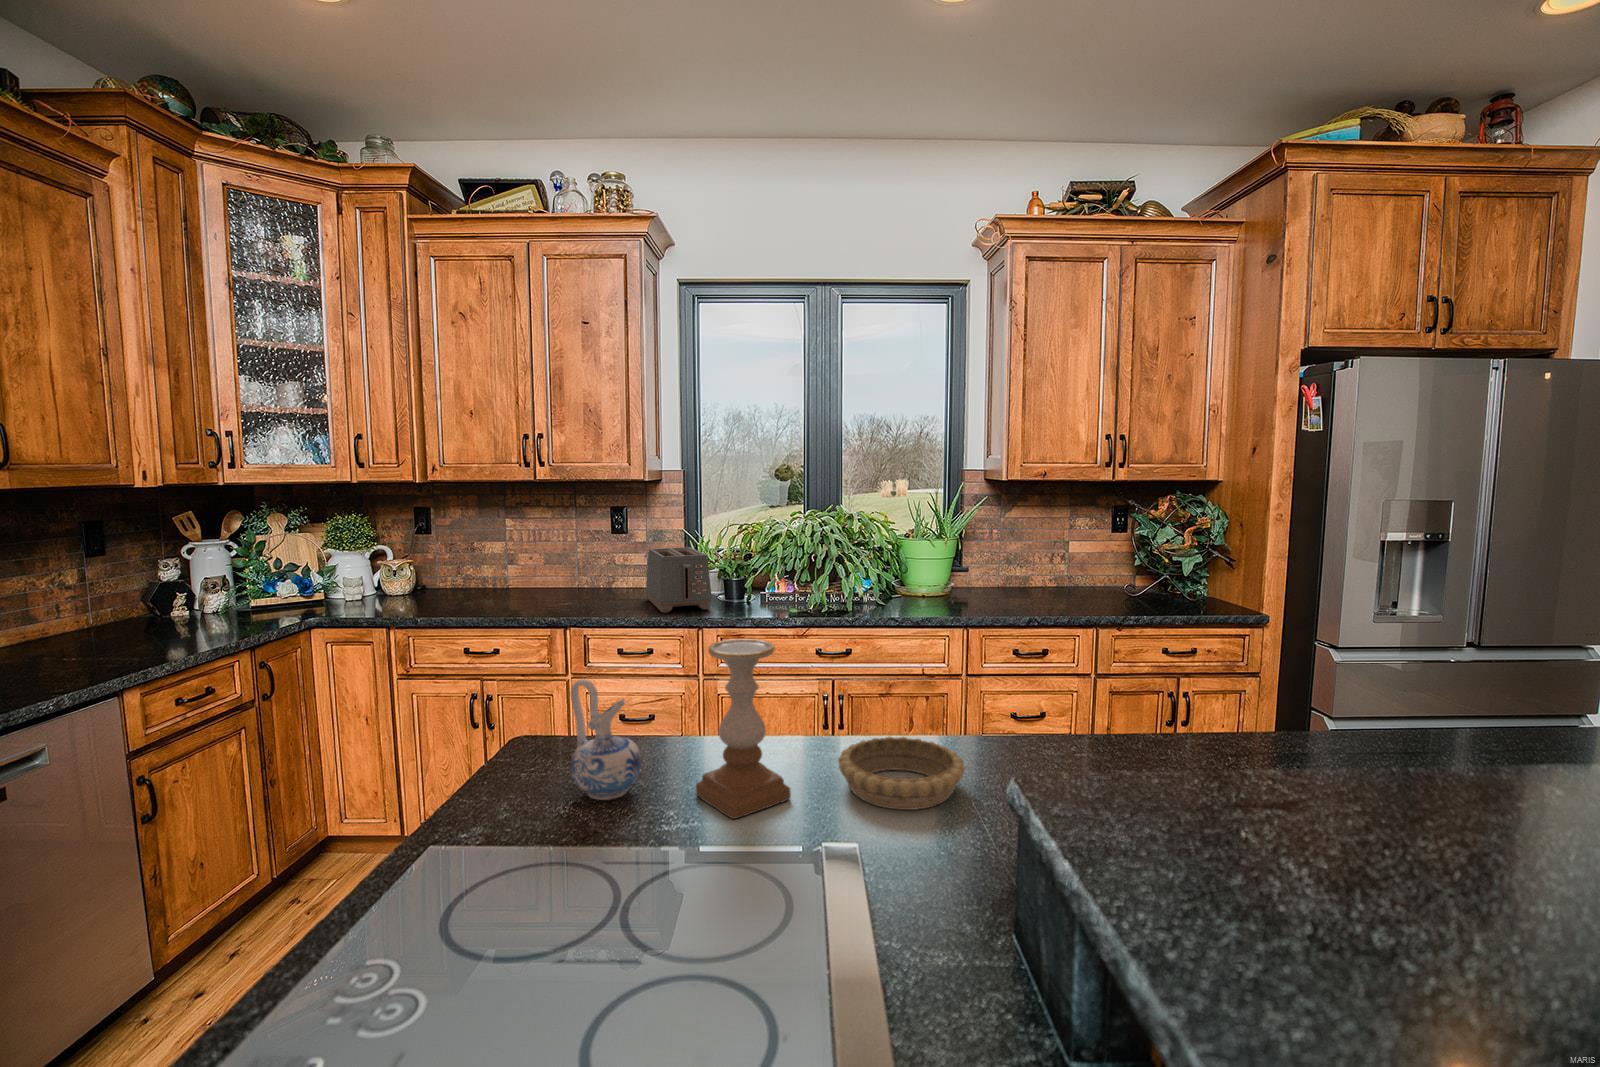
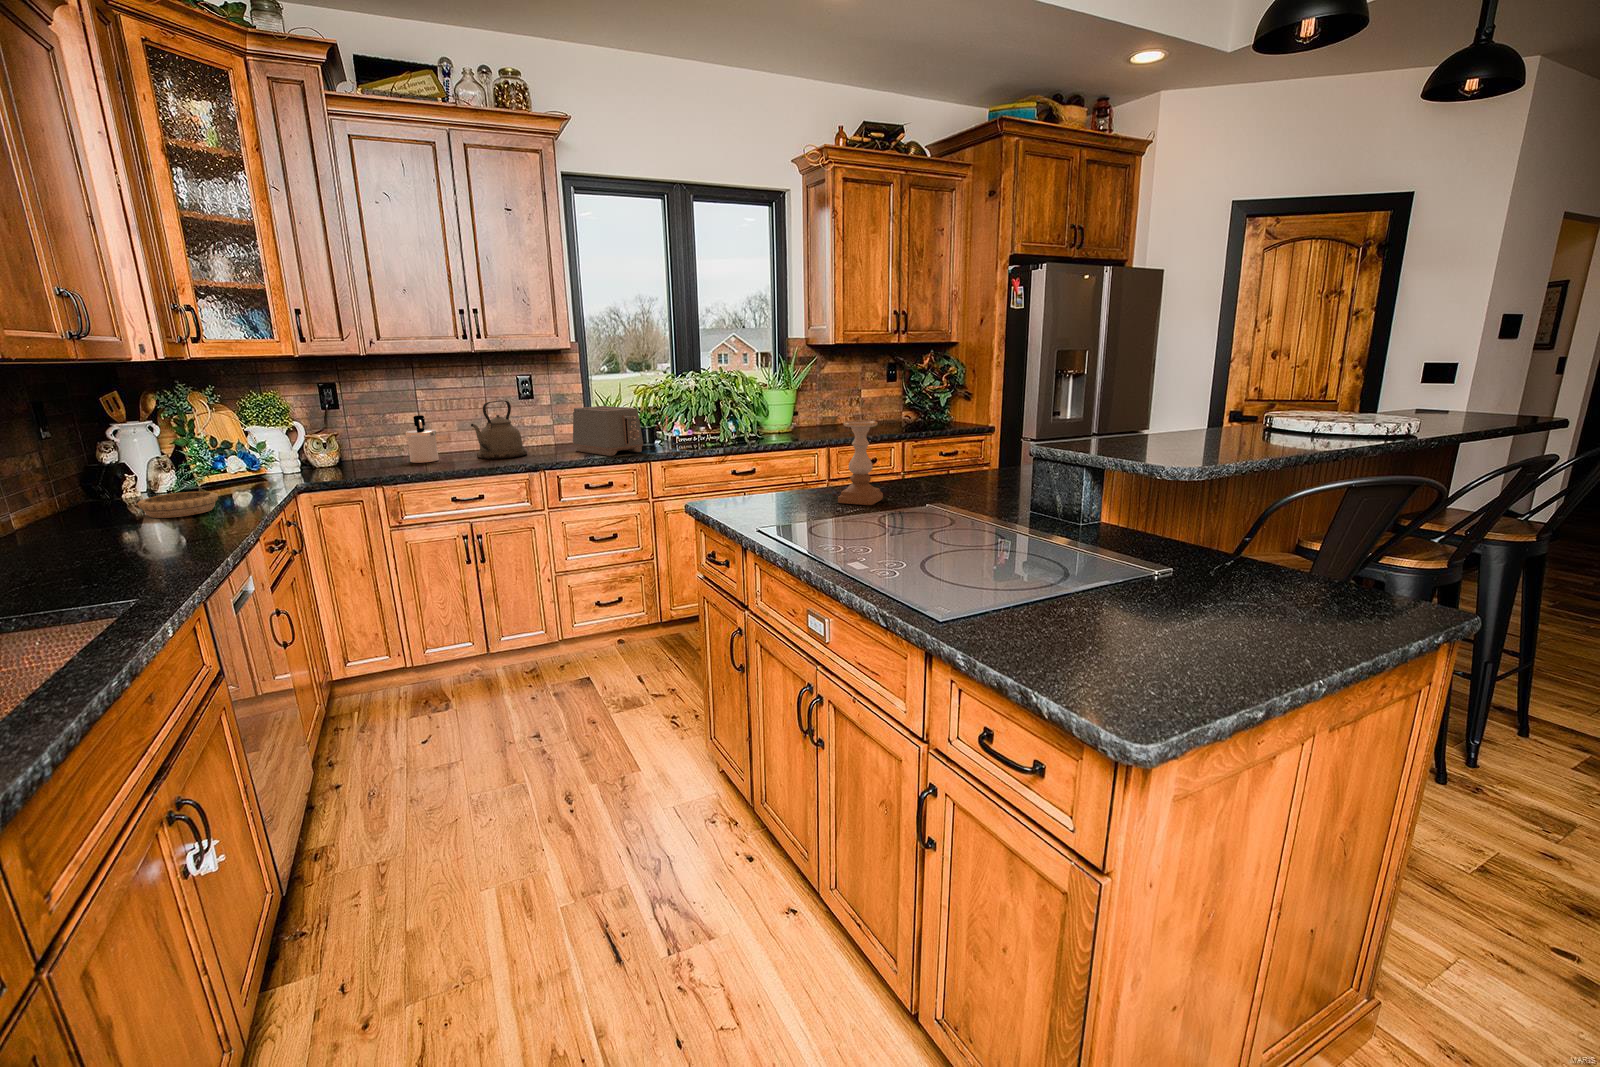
kettle: none [521,536,594,603] -> present [471,400,527,459]
soap dispenser: none [466,548,499,600] -> present [406,415,439,463]
ceramic pitcher: present [571,679,641,800] -> none [775,447,812,509]
decorative bowl: present [838,736,965,810] -> present [137,492,218,518]

